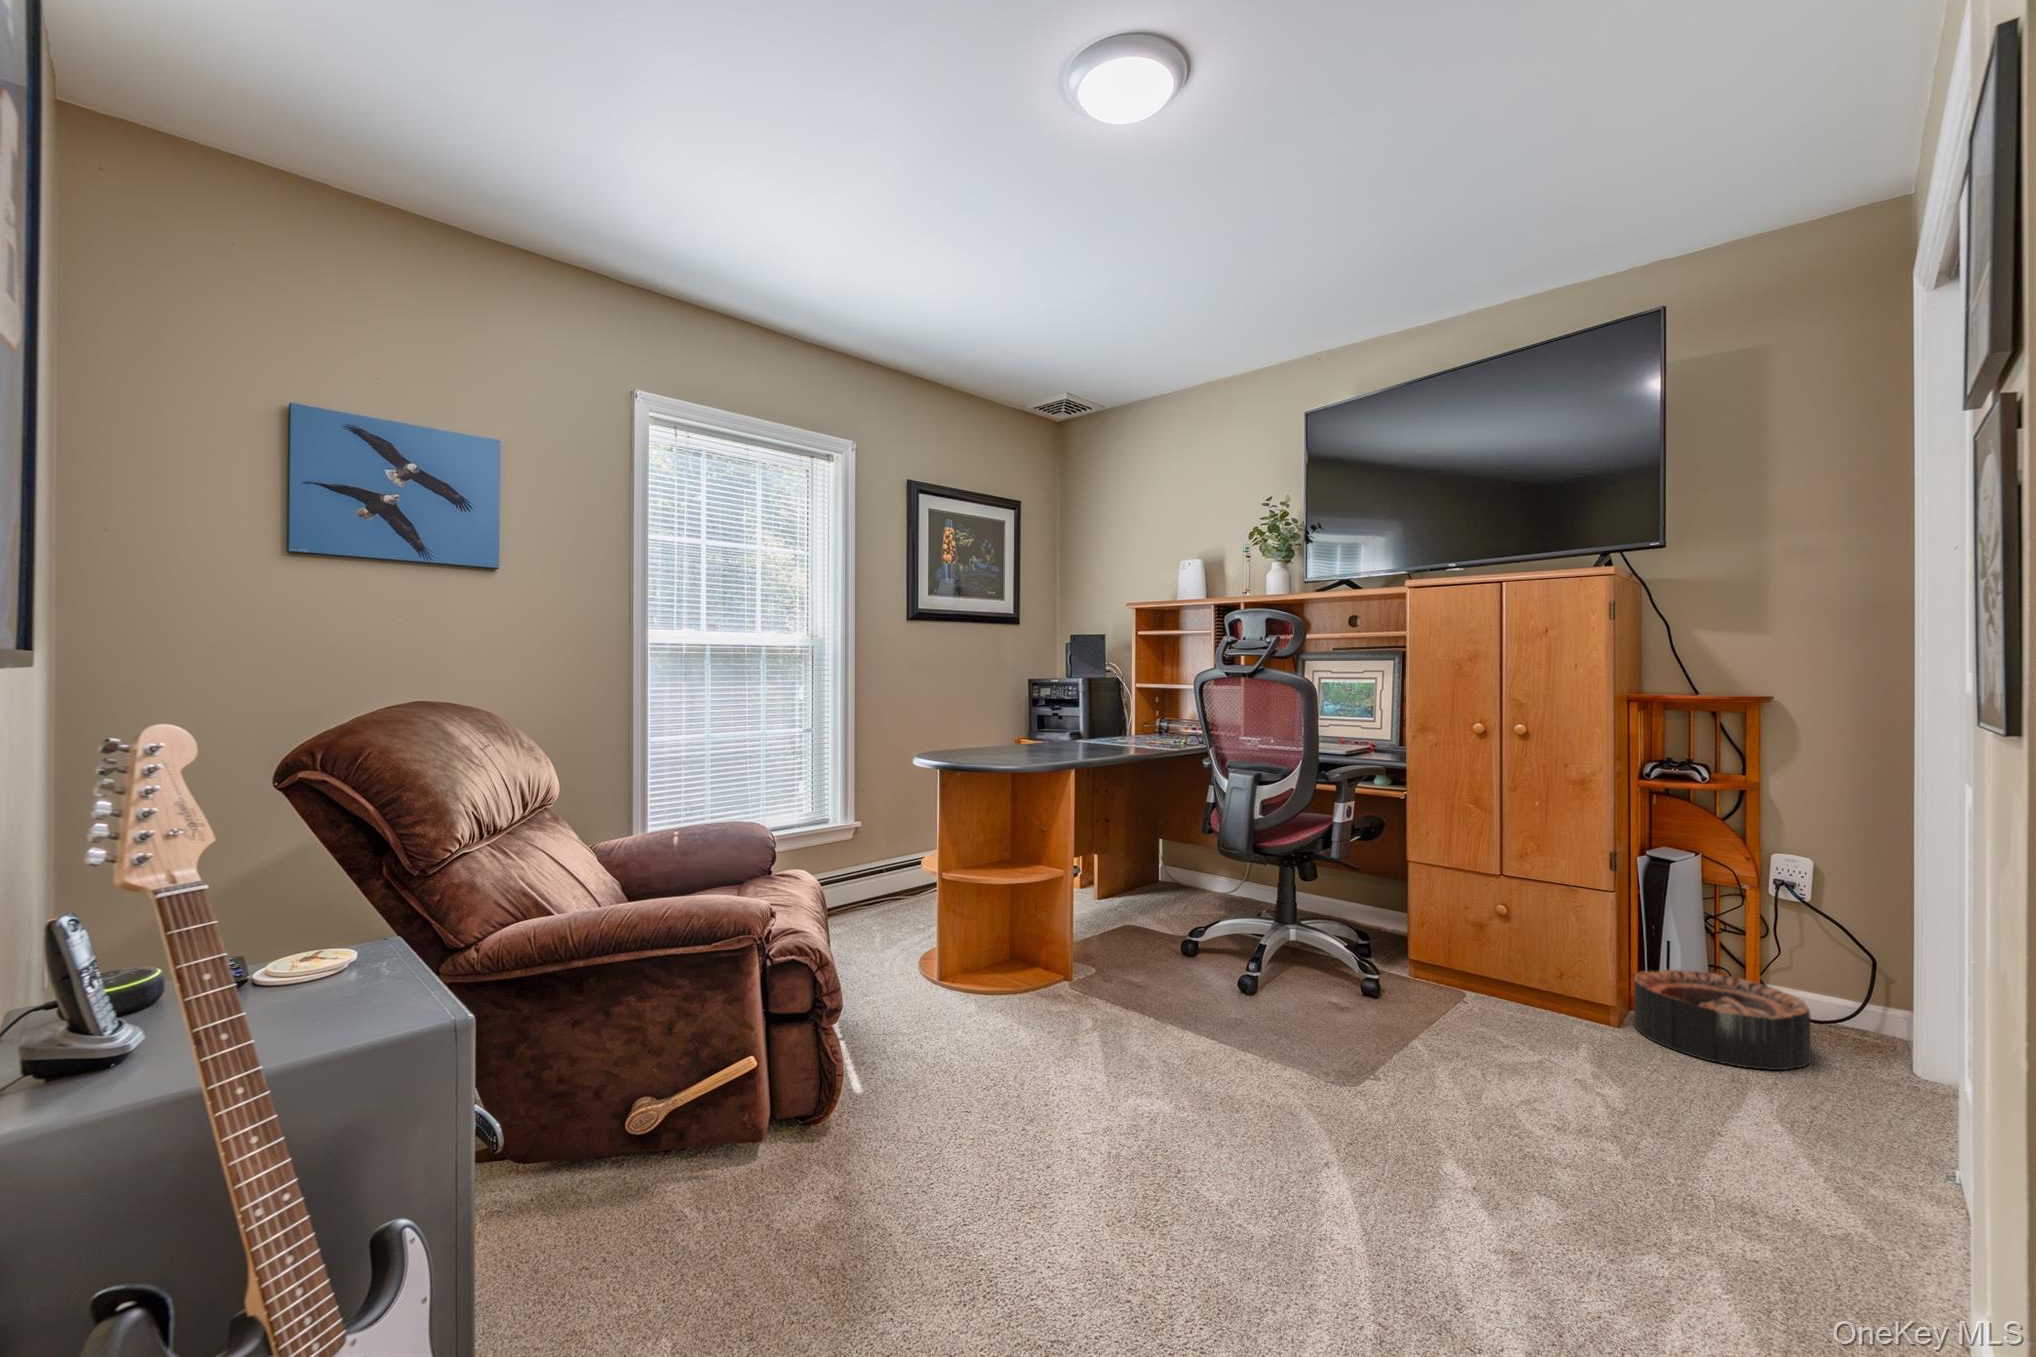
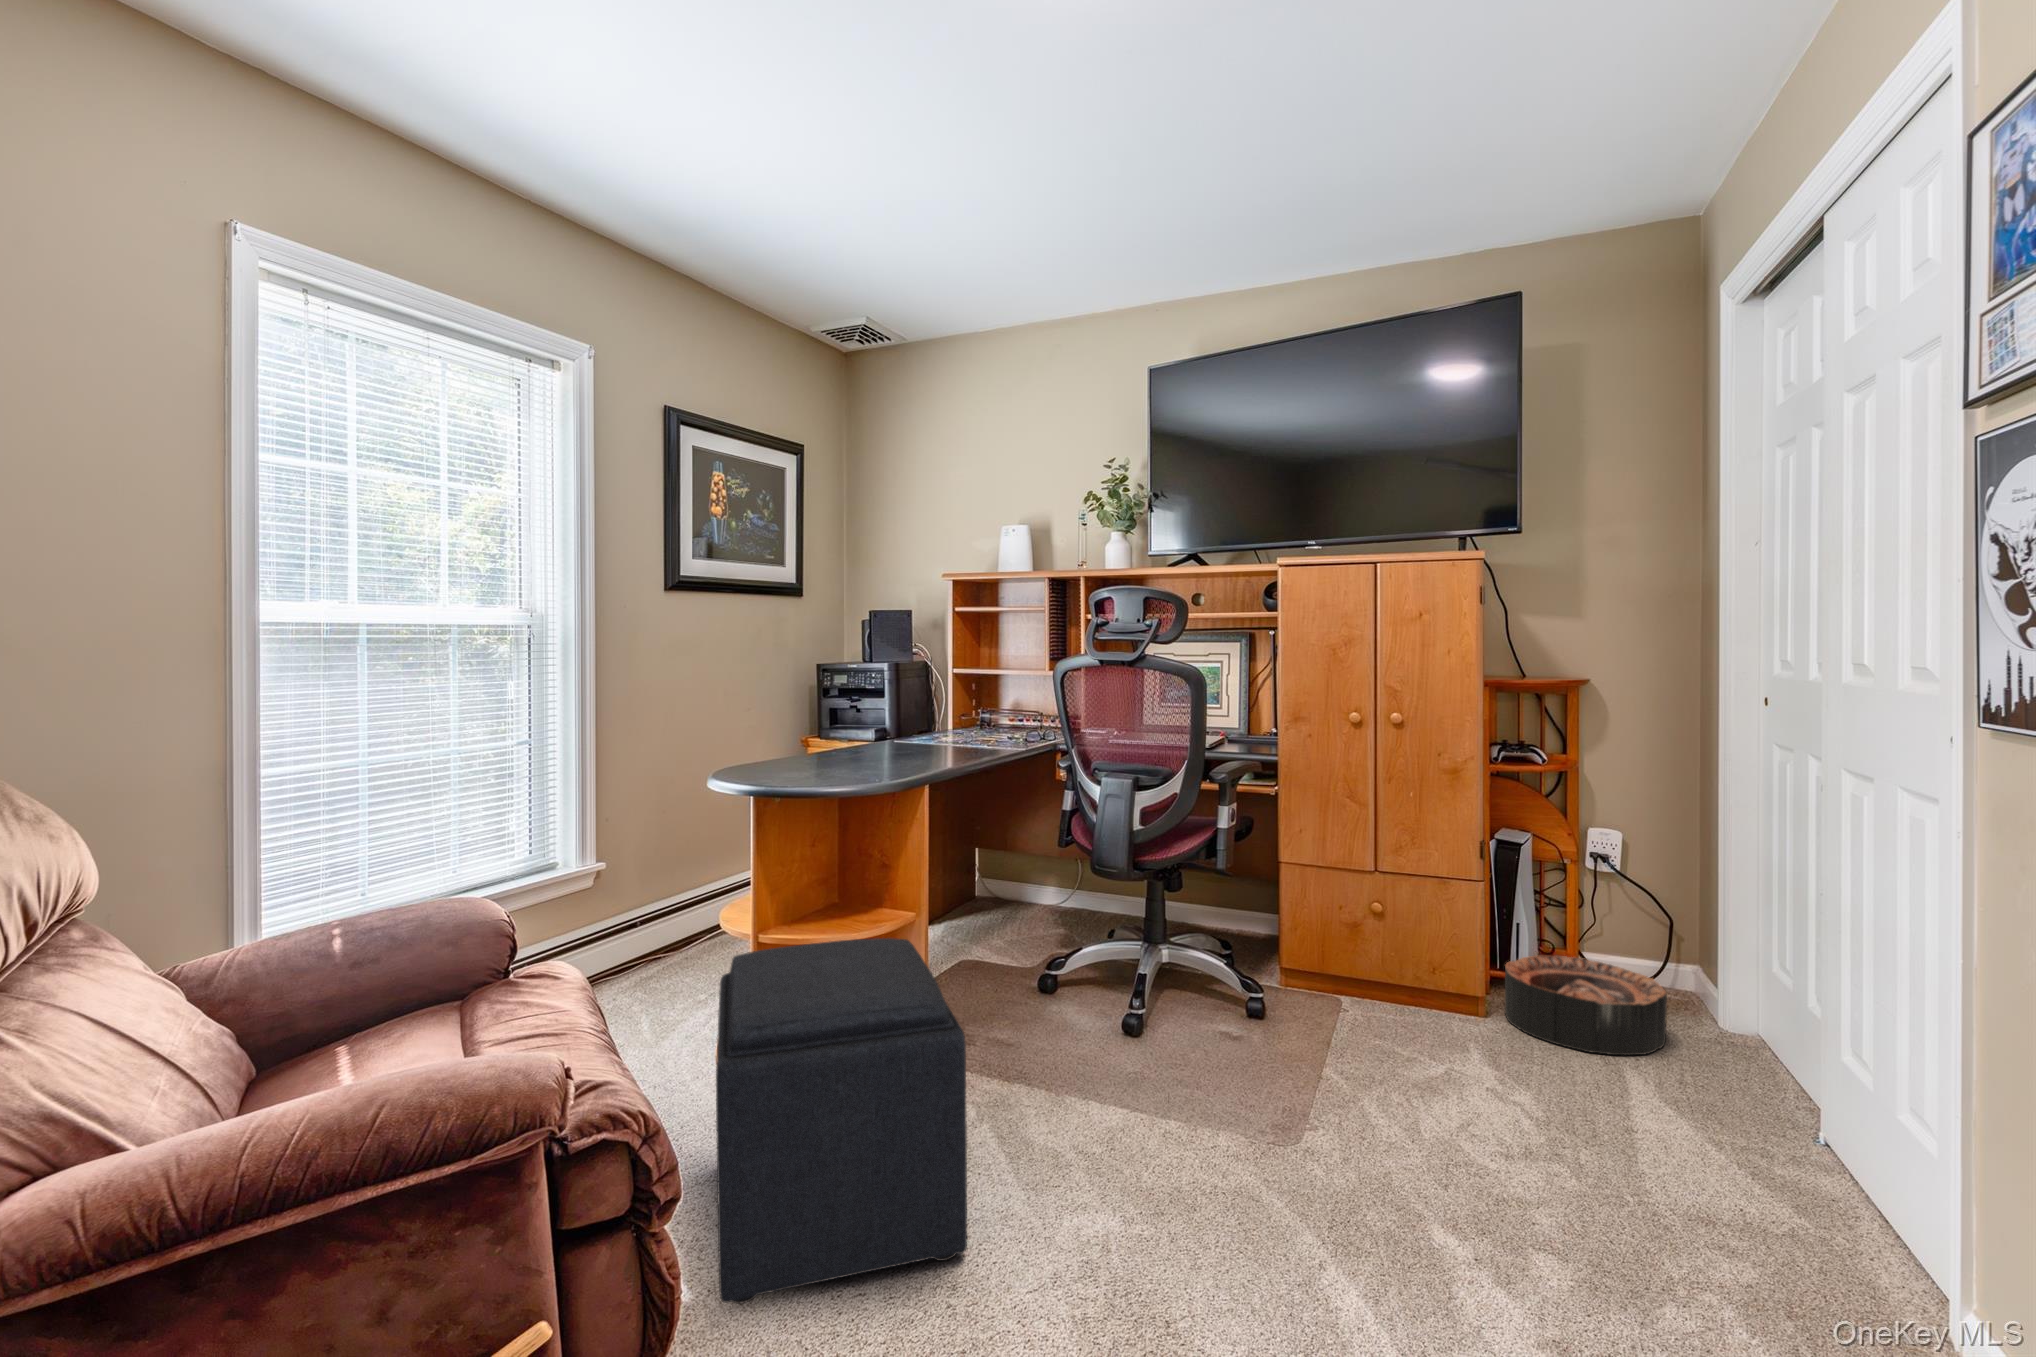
ottoman: none [874,874,1047,1104] -> present [716,938,967,1304]

